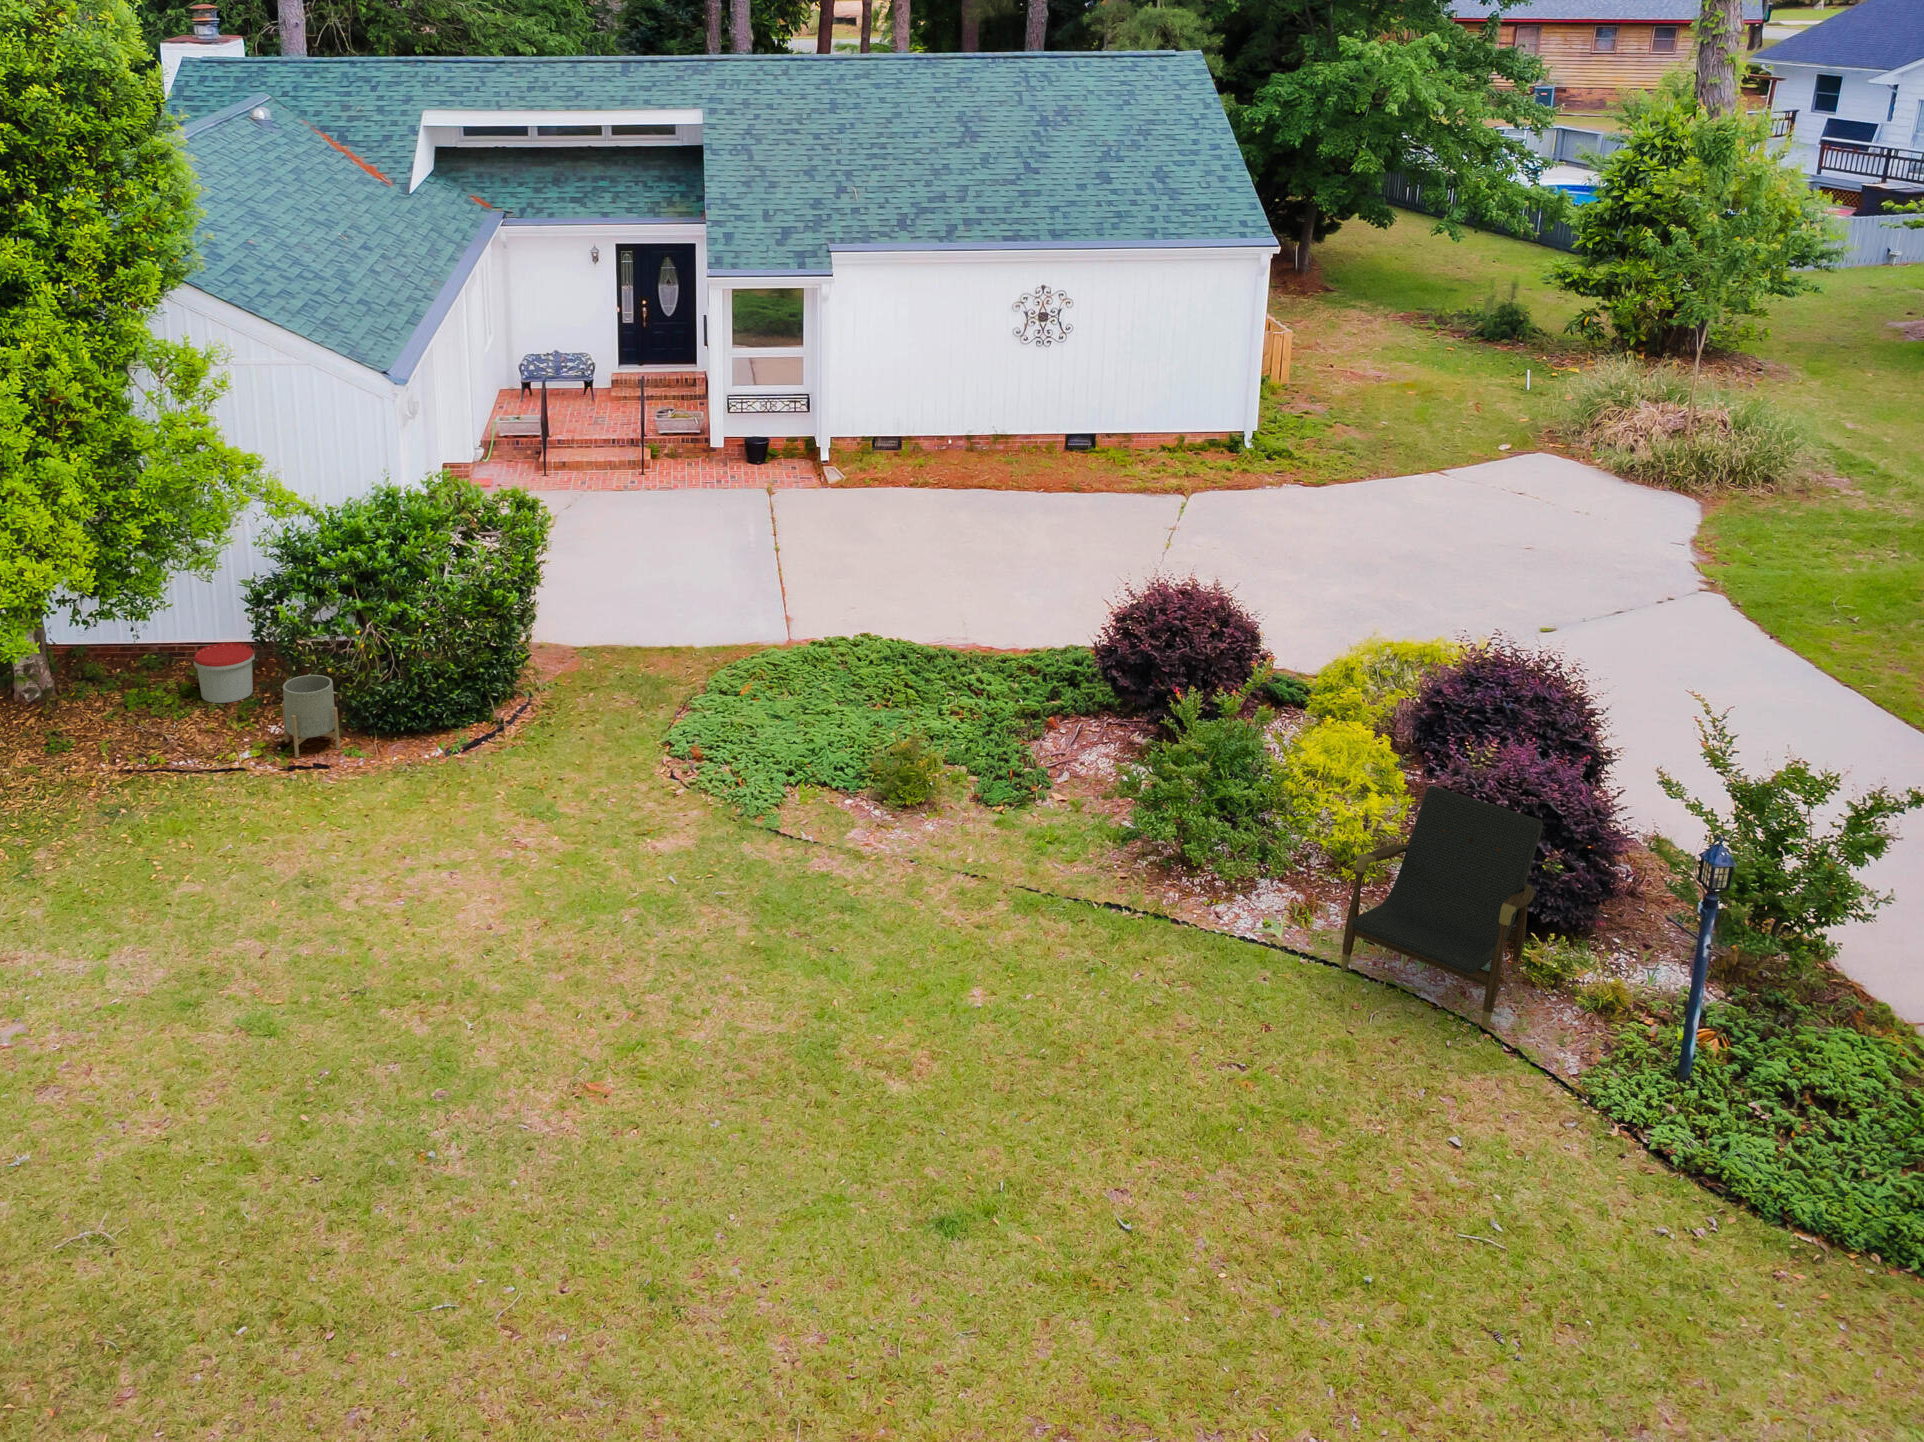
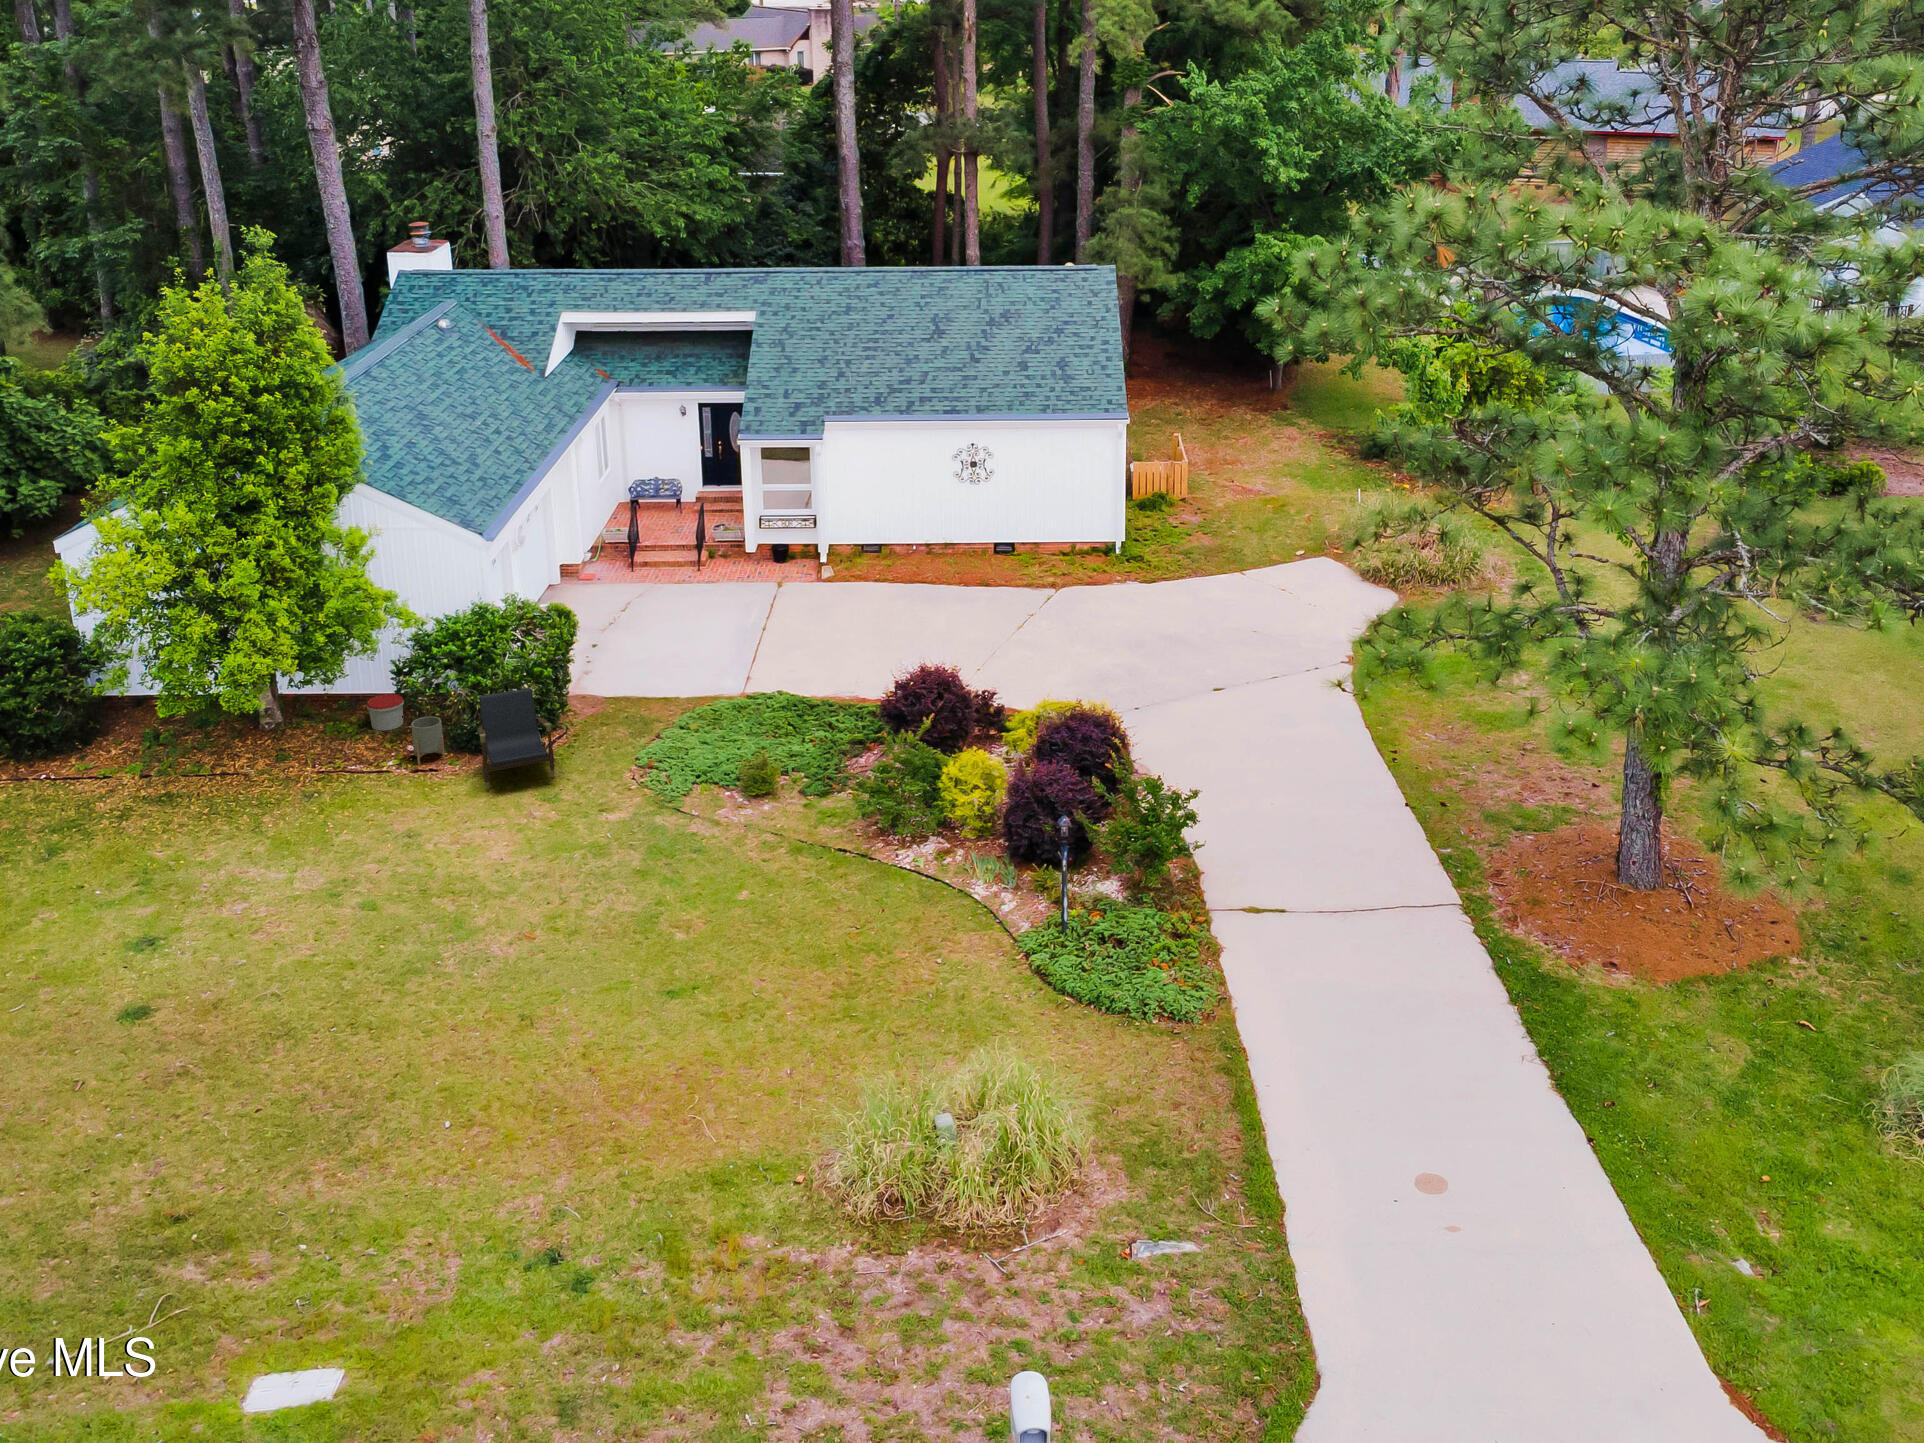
lounge chair: present [1341,786,1543,1029] -> present [477,688,554,790]

